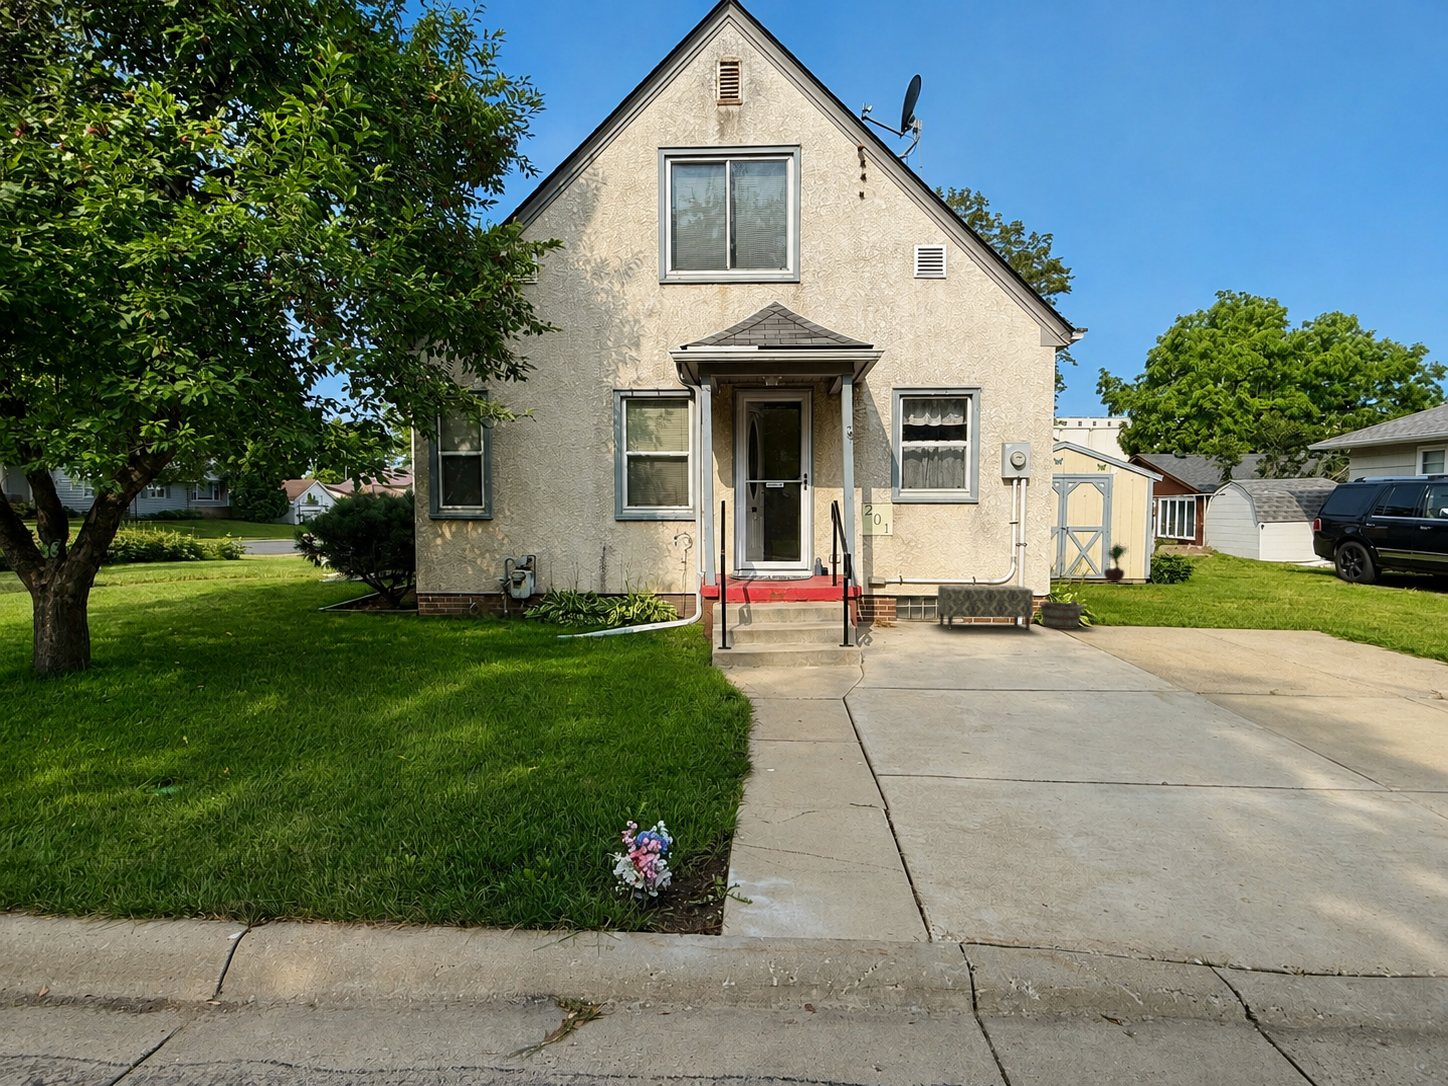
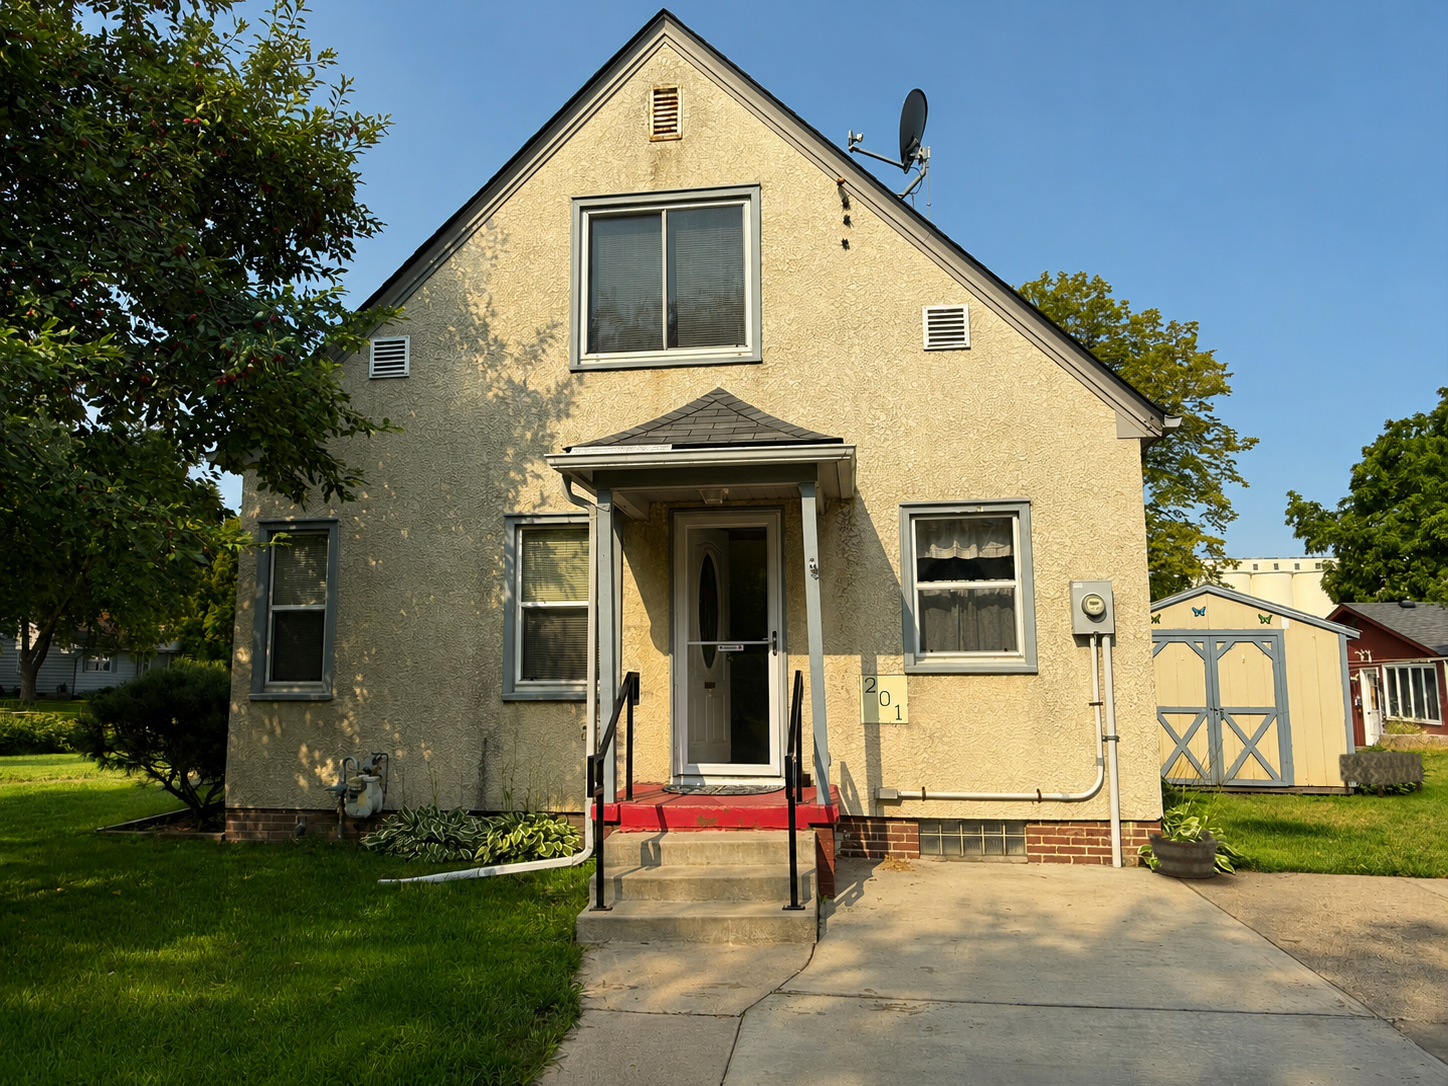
potted tree: present [1104,545,1127,582] -> none [1280,728,1321,792]
bench: present [938,585,1033,630] -> present [1339,751,1424,797]

